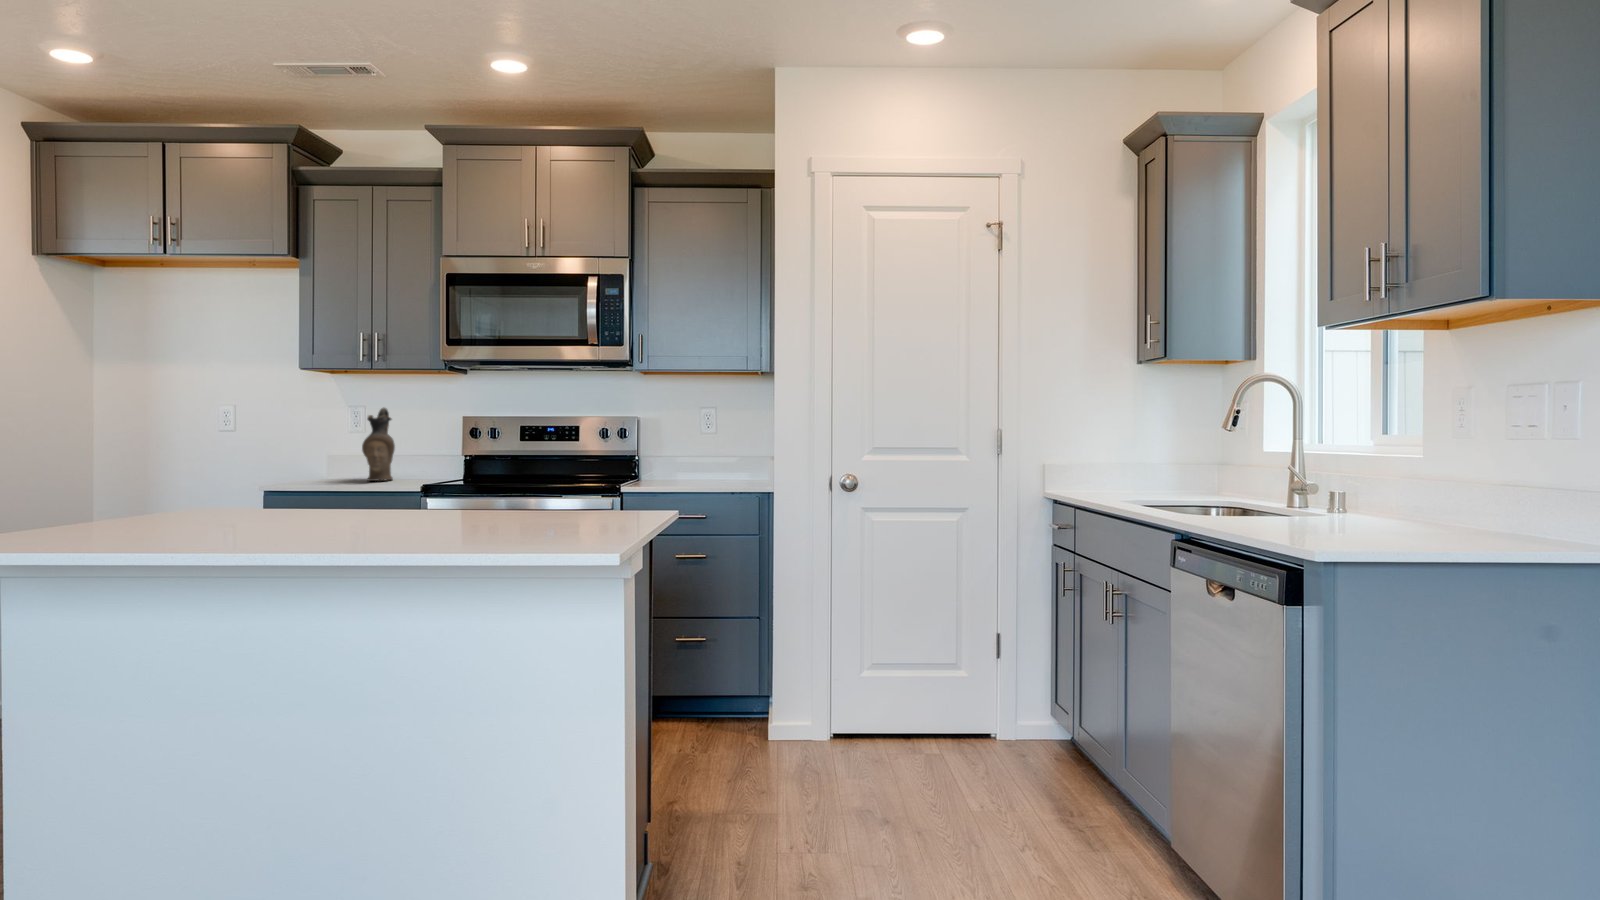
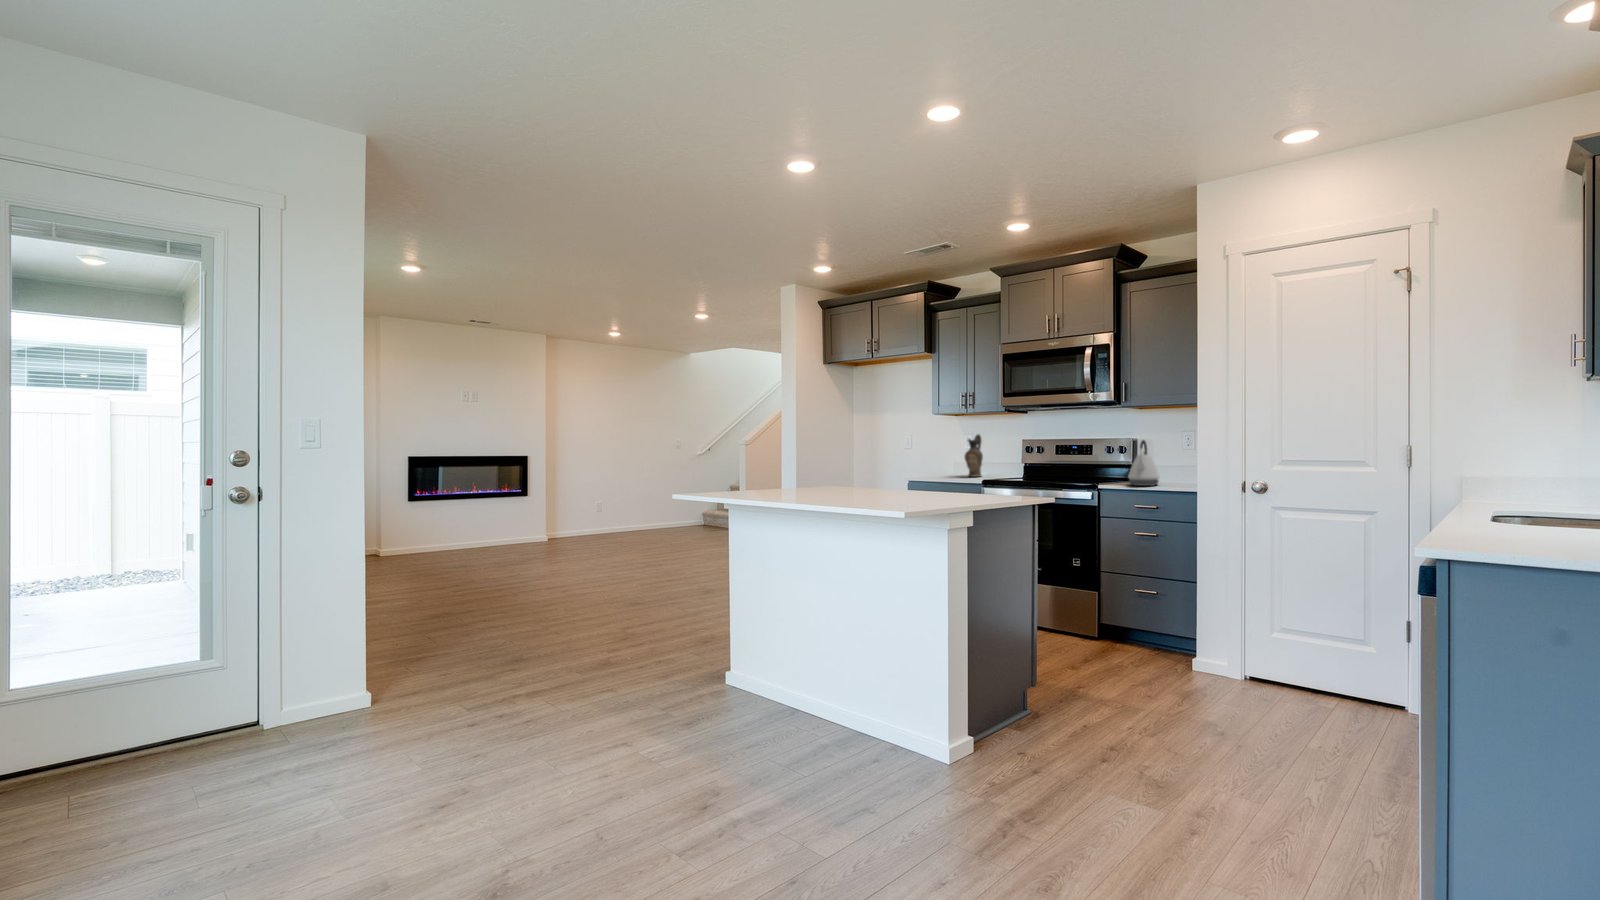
kettle: none [653,421,695,487] -> present [1128,440,1159,486]

